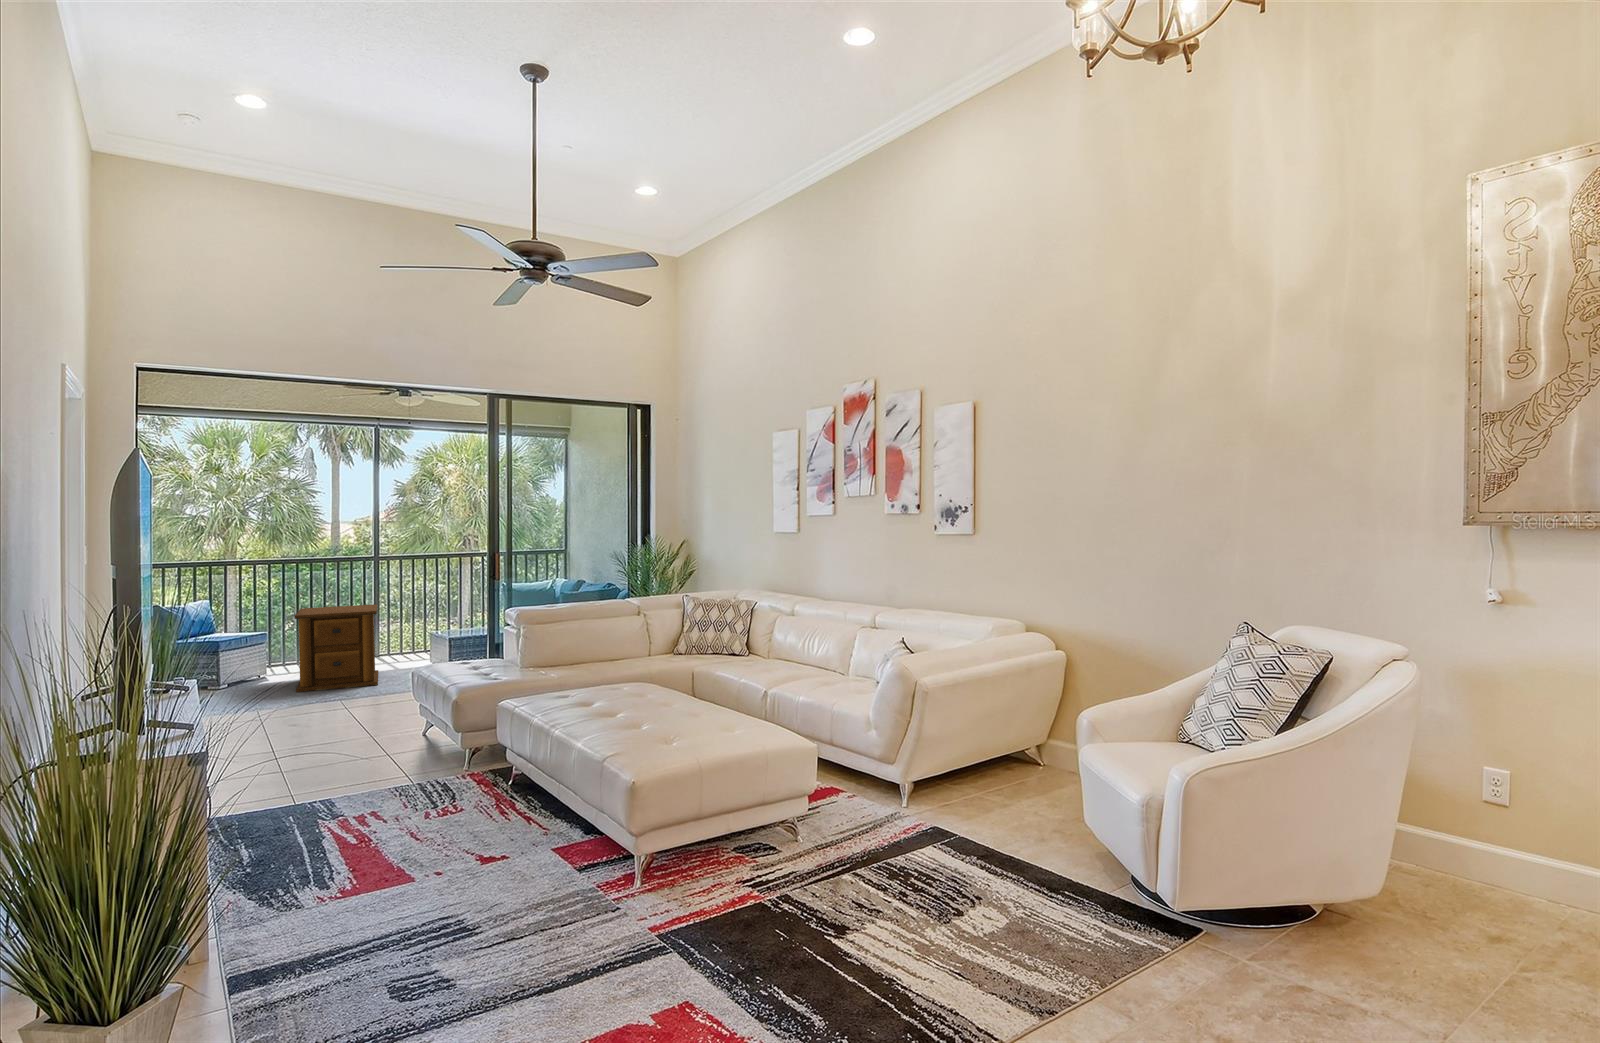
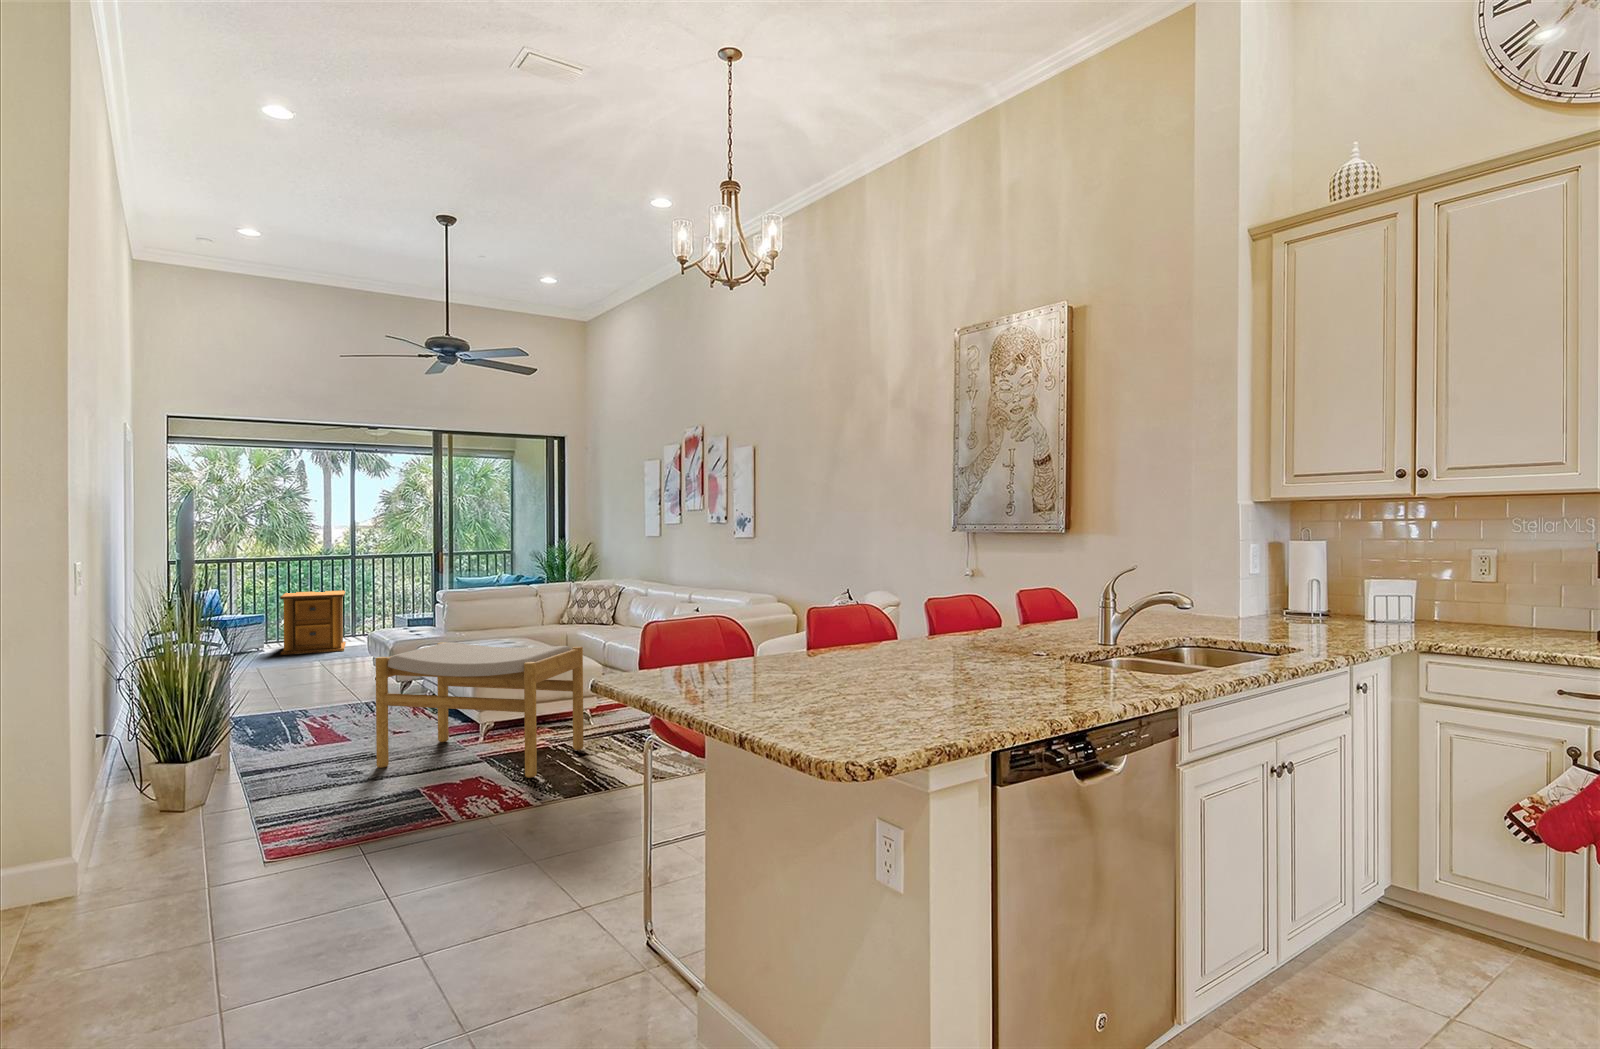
footstool: none [466,715,811,992] -> present [376,642,583,778]

